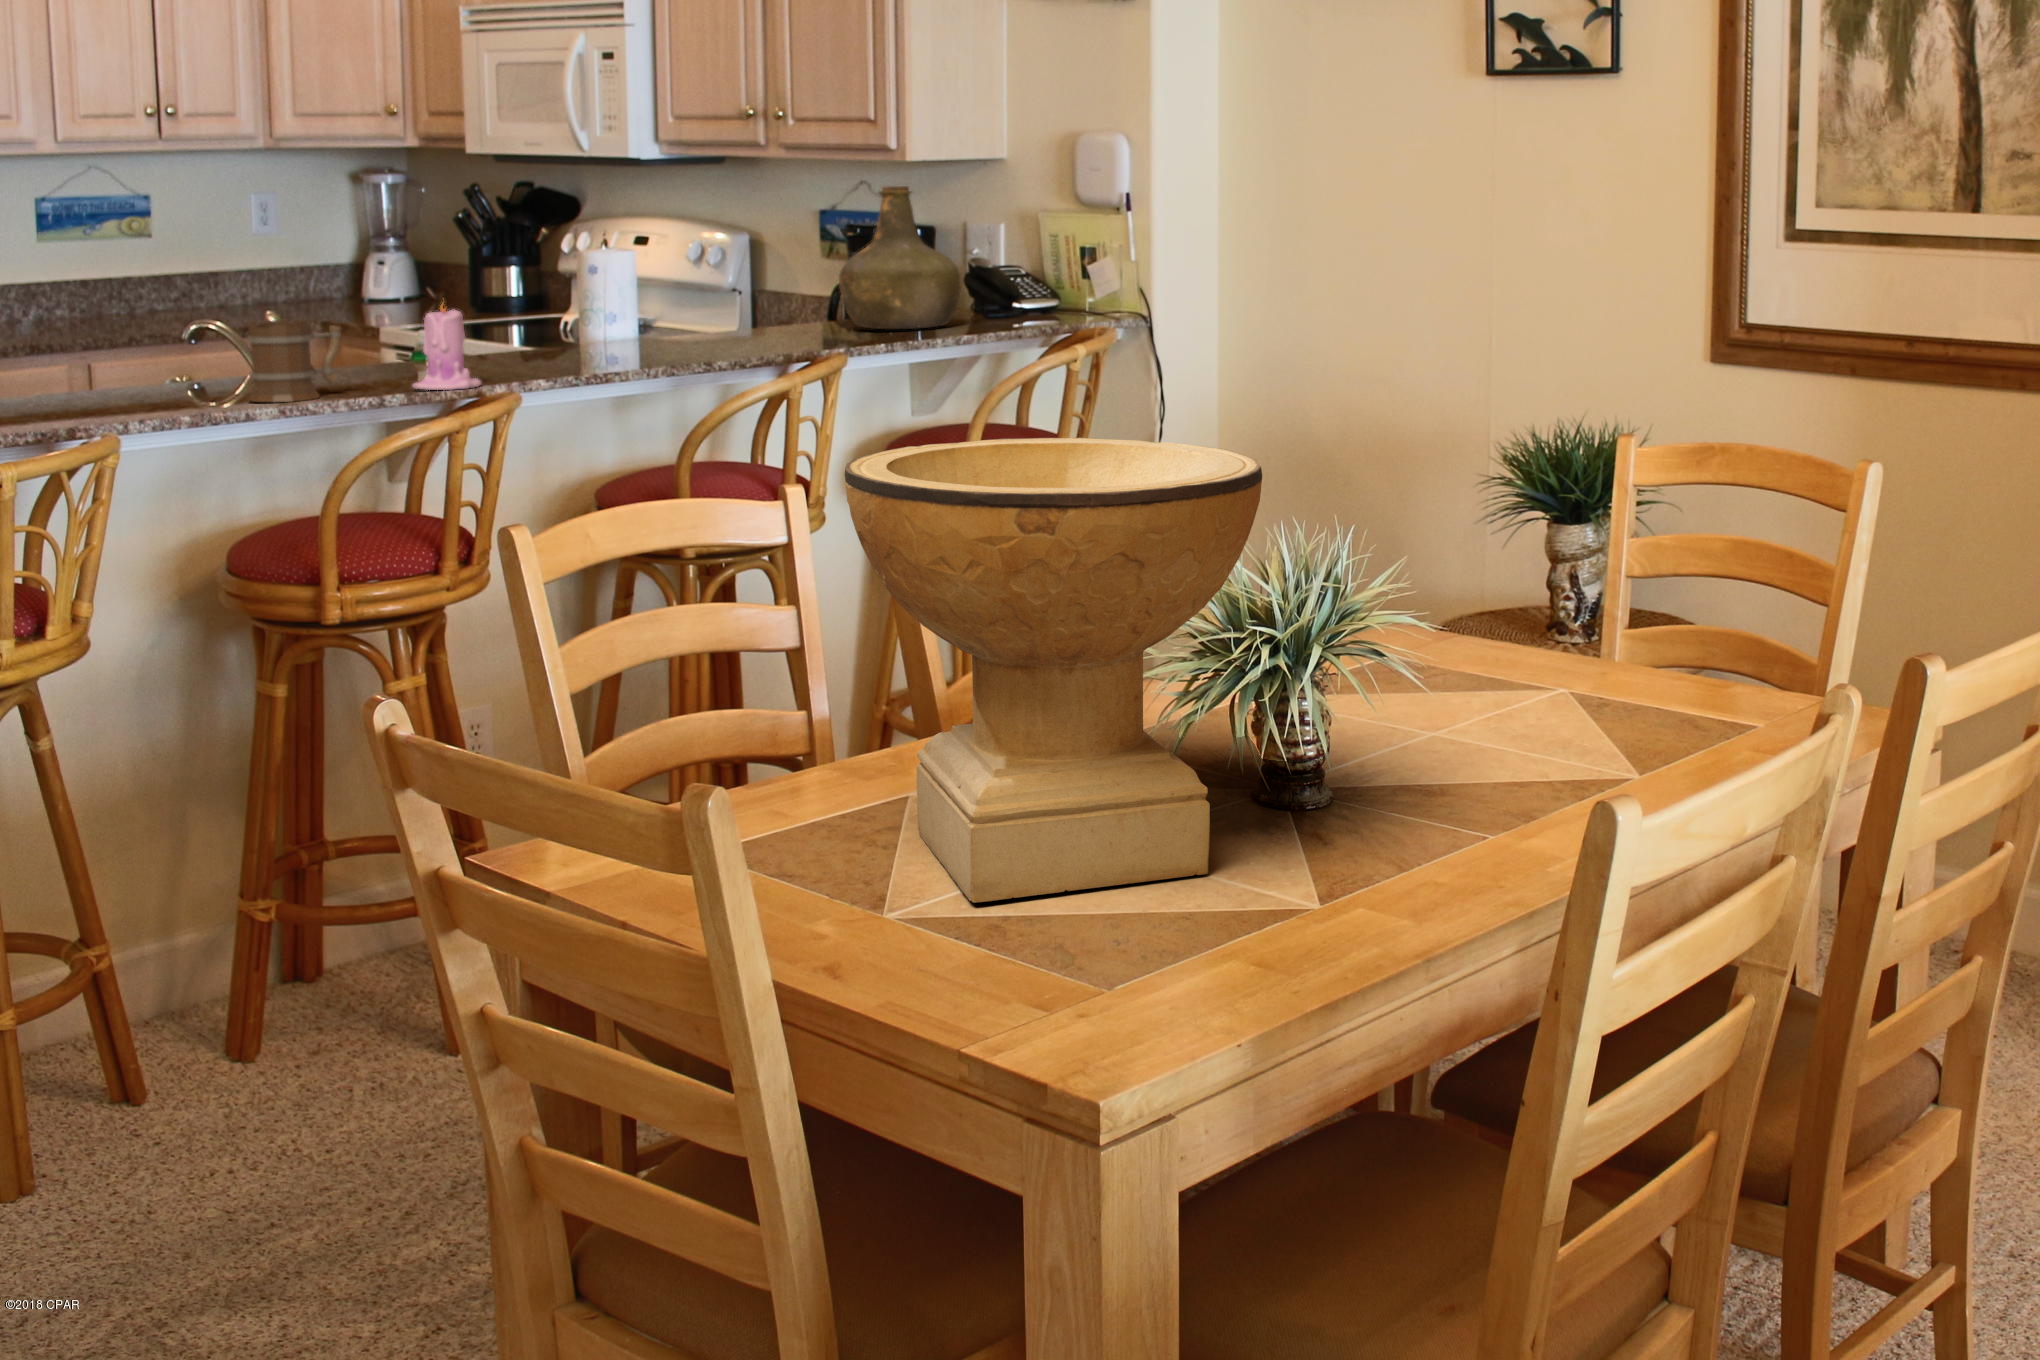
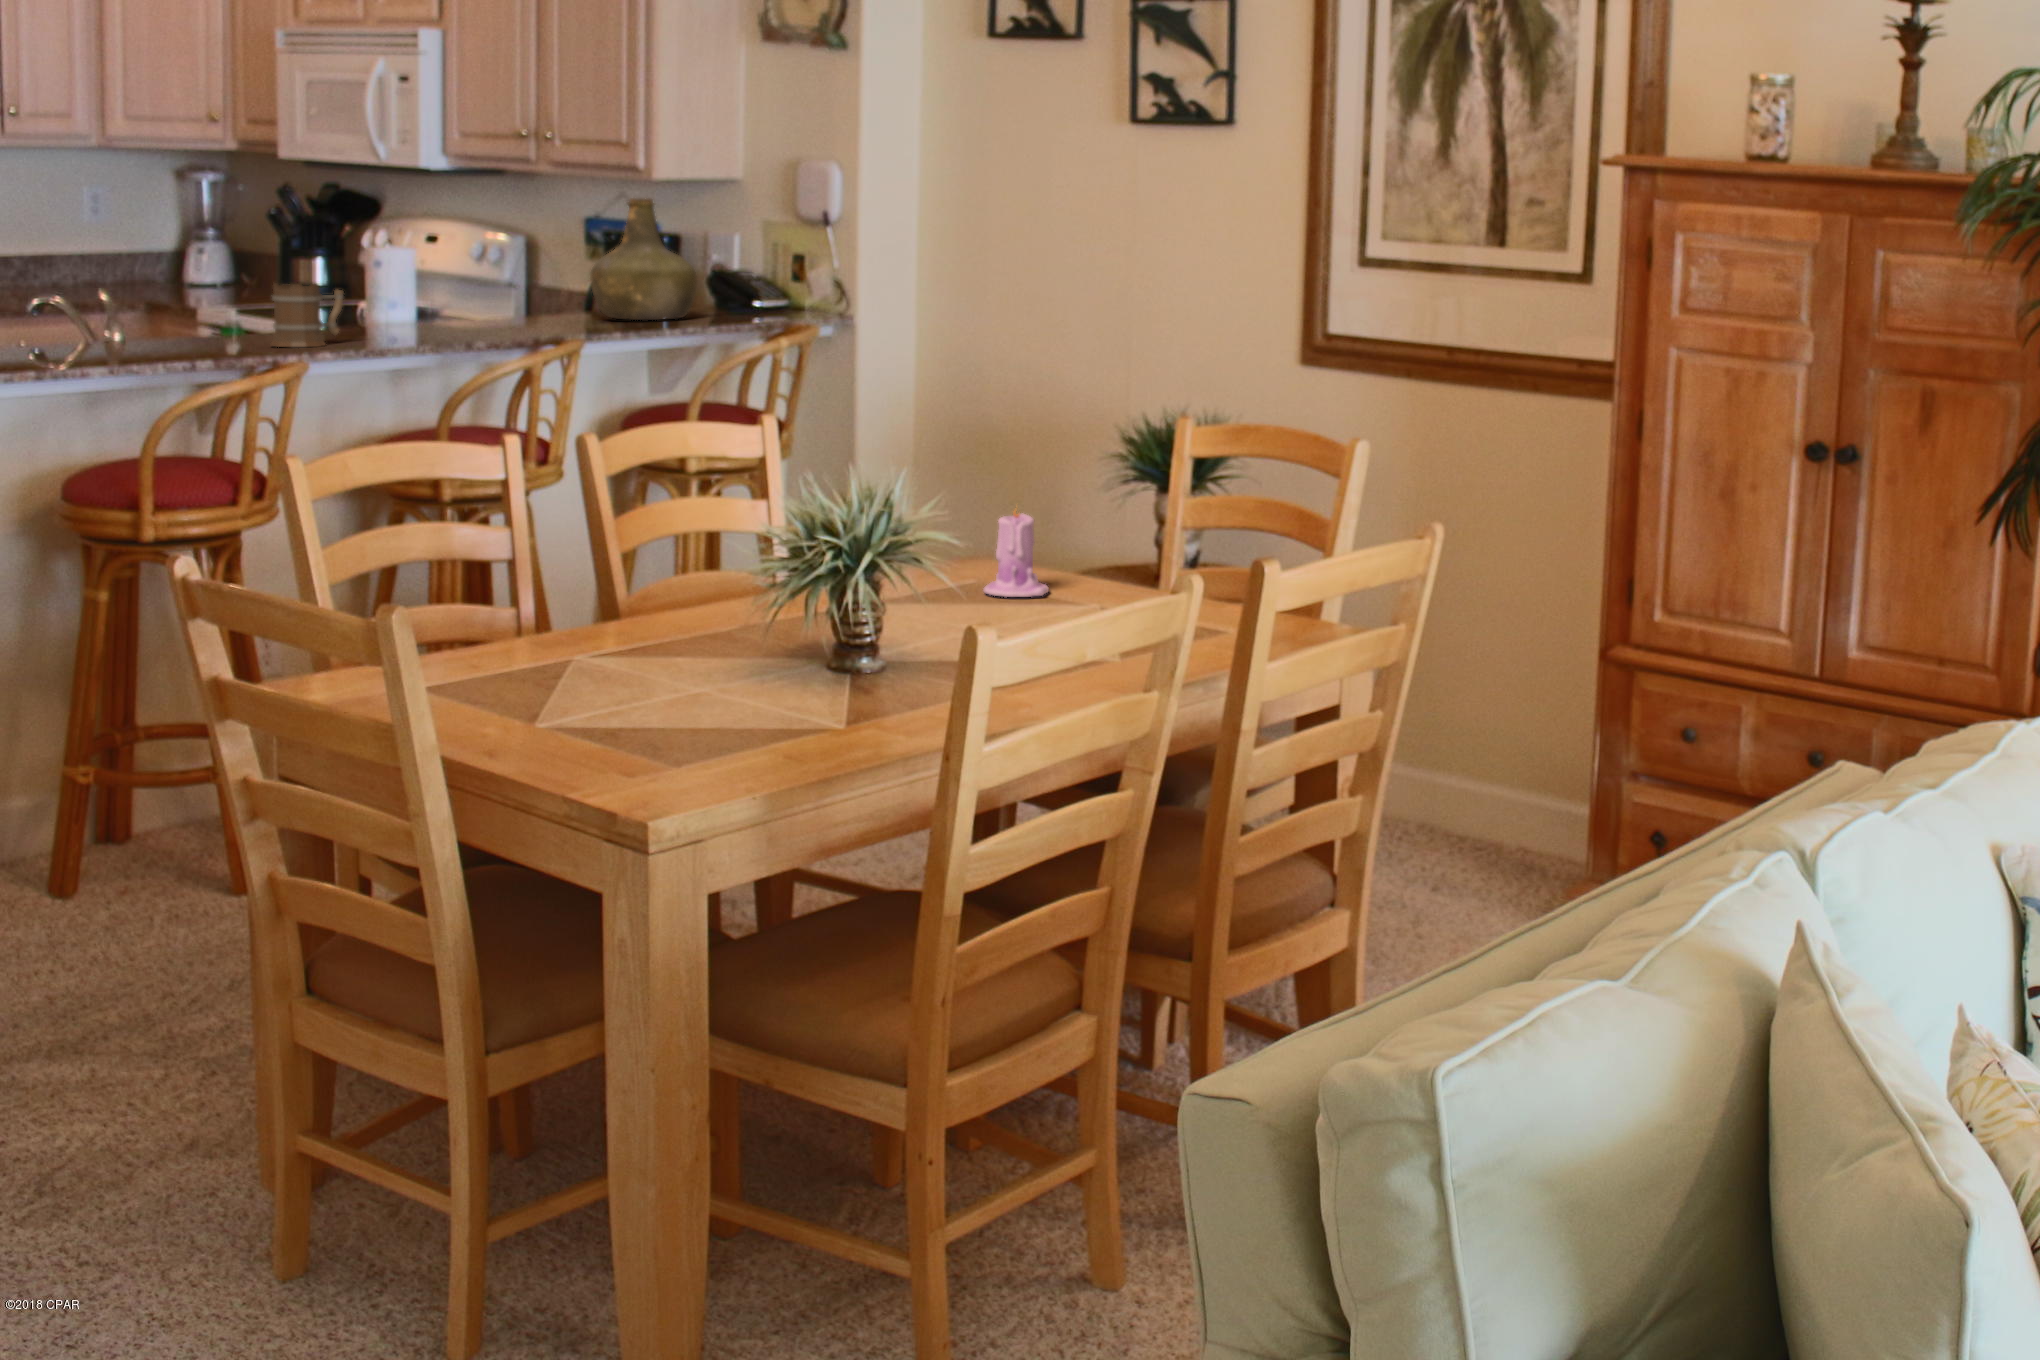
candle: present [412,305,482,390] -> present [984,510,1049,597]
mug: present [248,320,341,402] -> present [271,284,343,347]
decorative bowl: present [845,438,1262,903] -> none [492,389,815,727]

